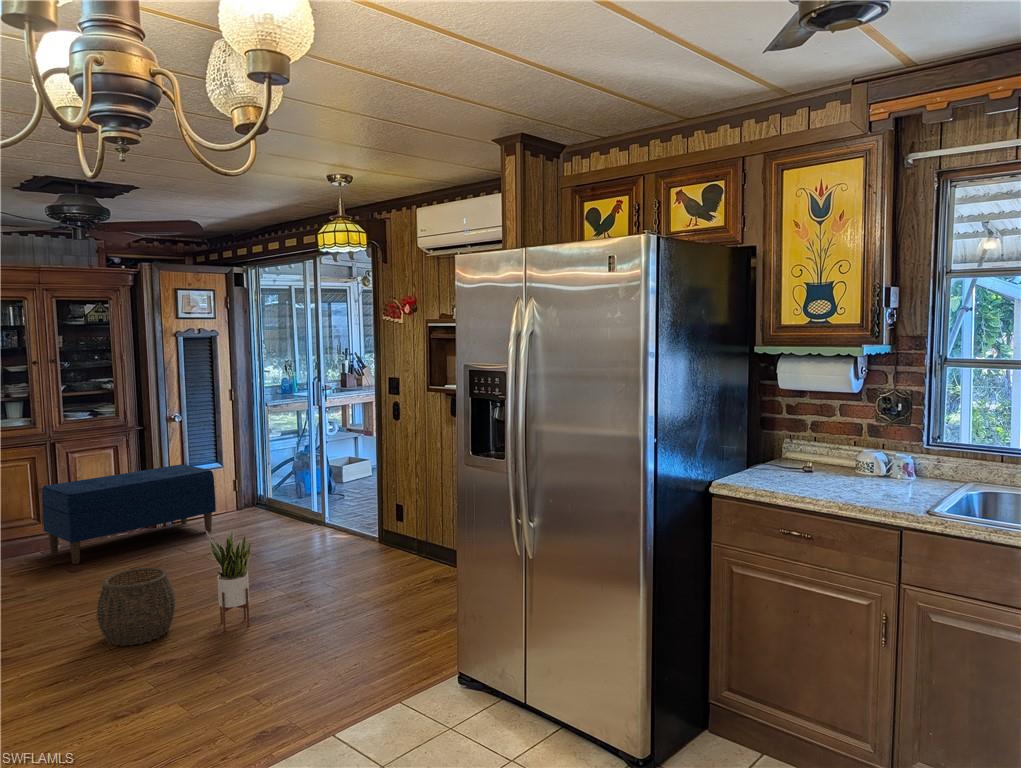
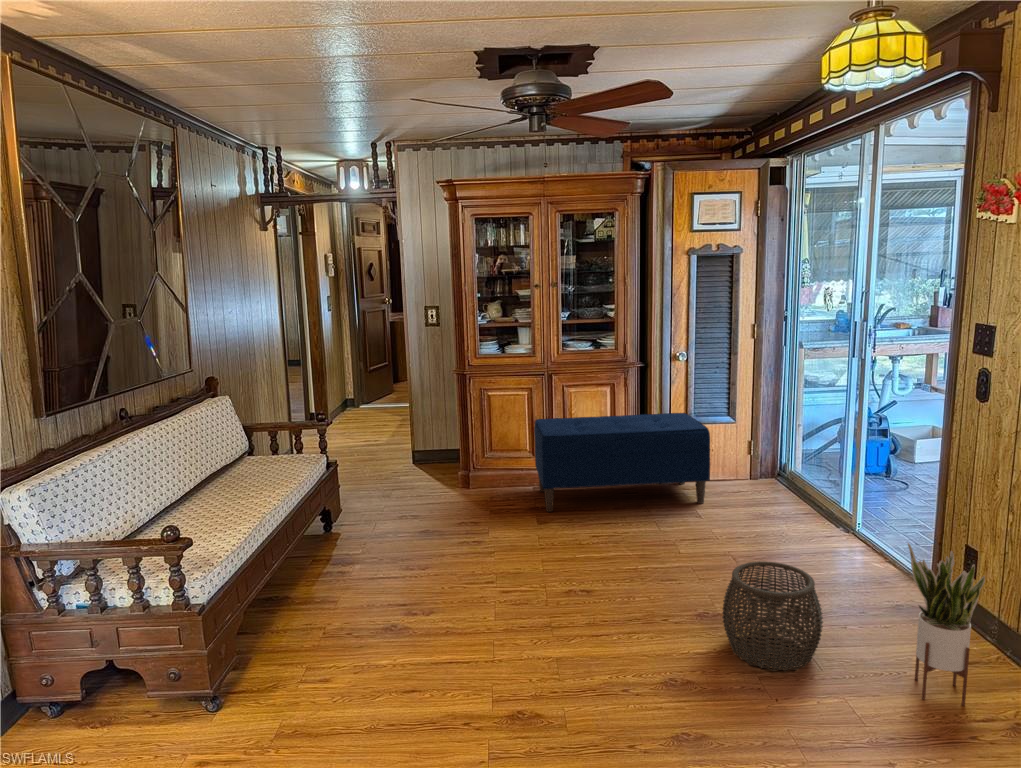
potted plant: present [206,529,252,631] -> present [908,543,985,705]
woven basket: present [97,568,176,646] -> present [722,561,823,671]

